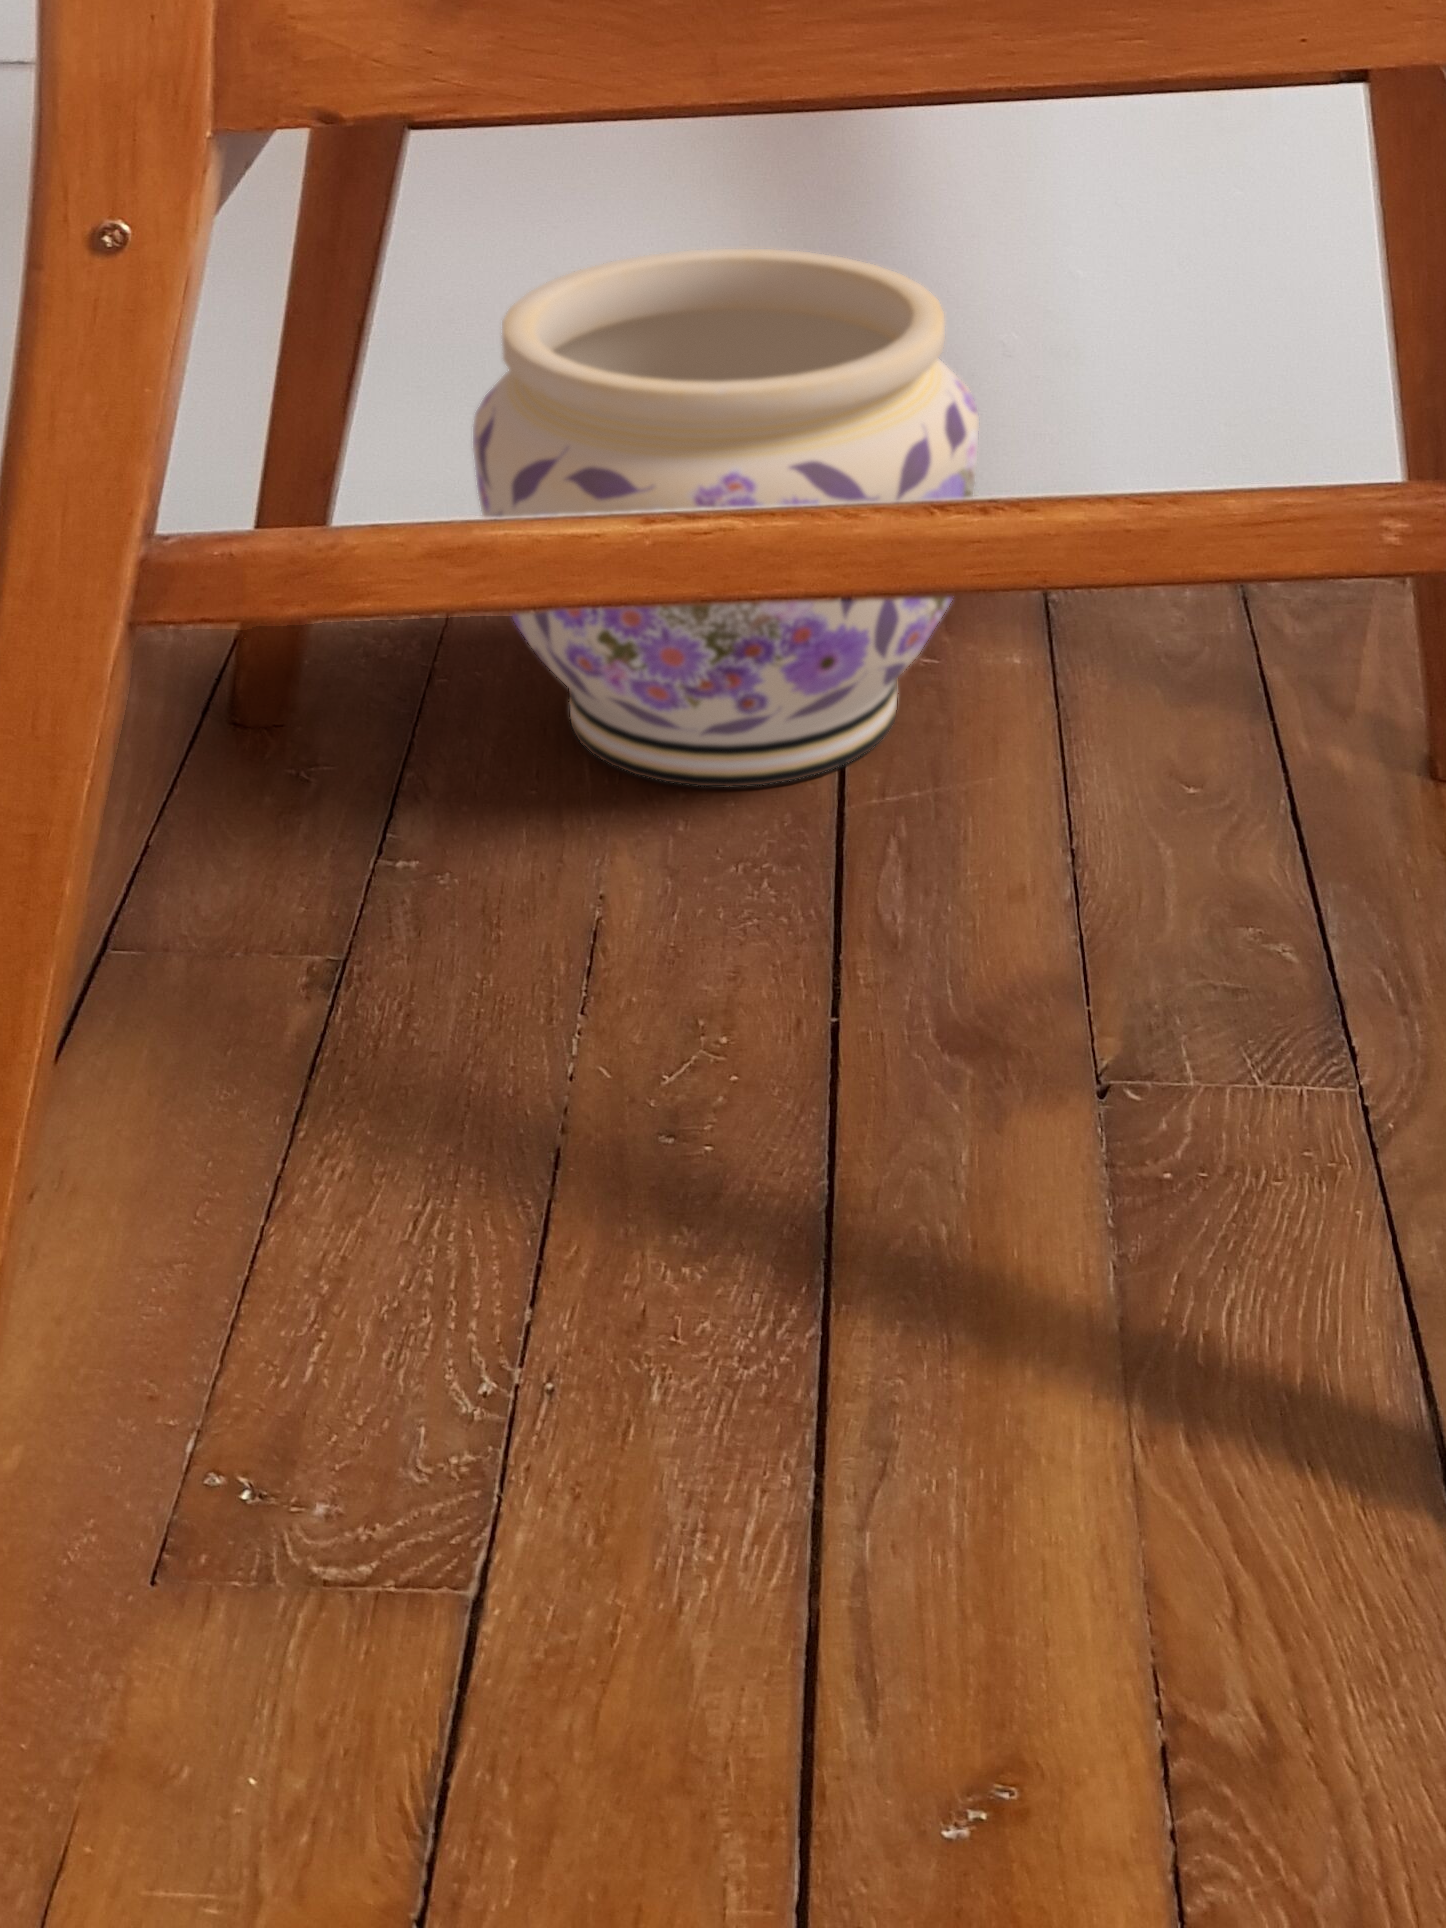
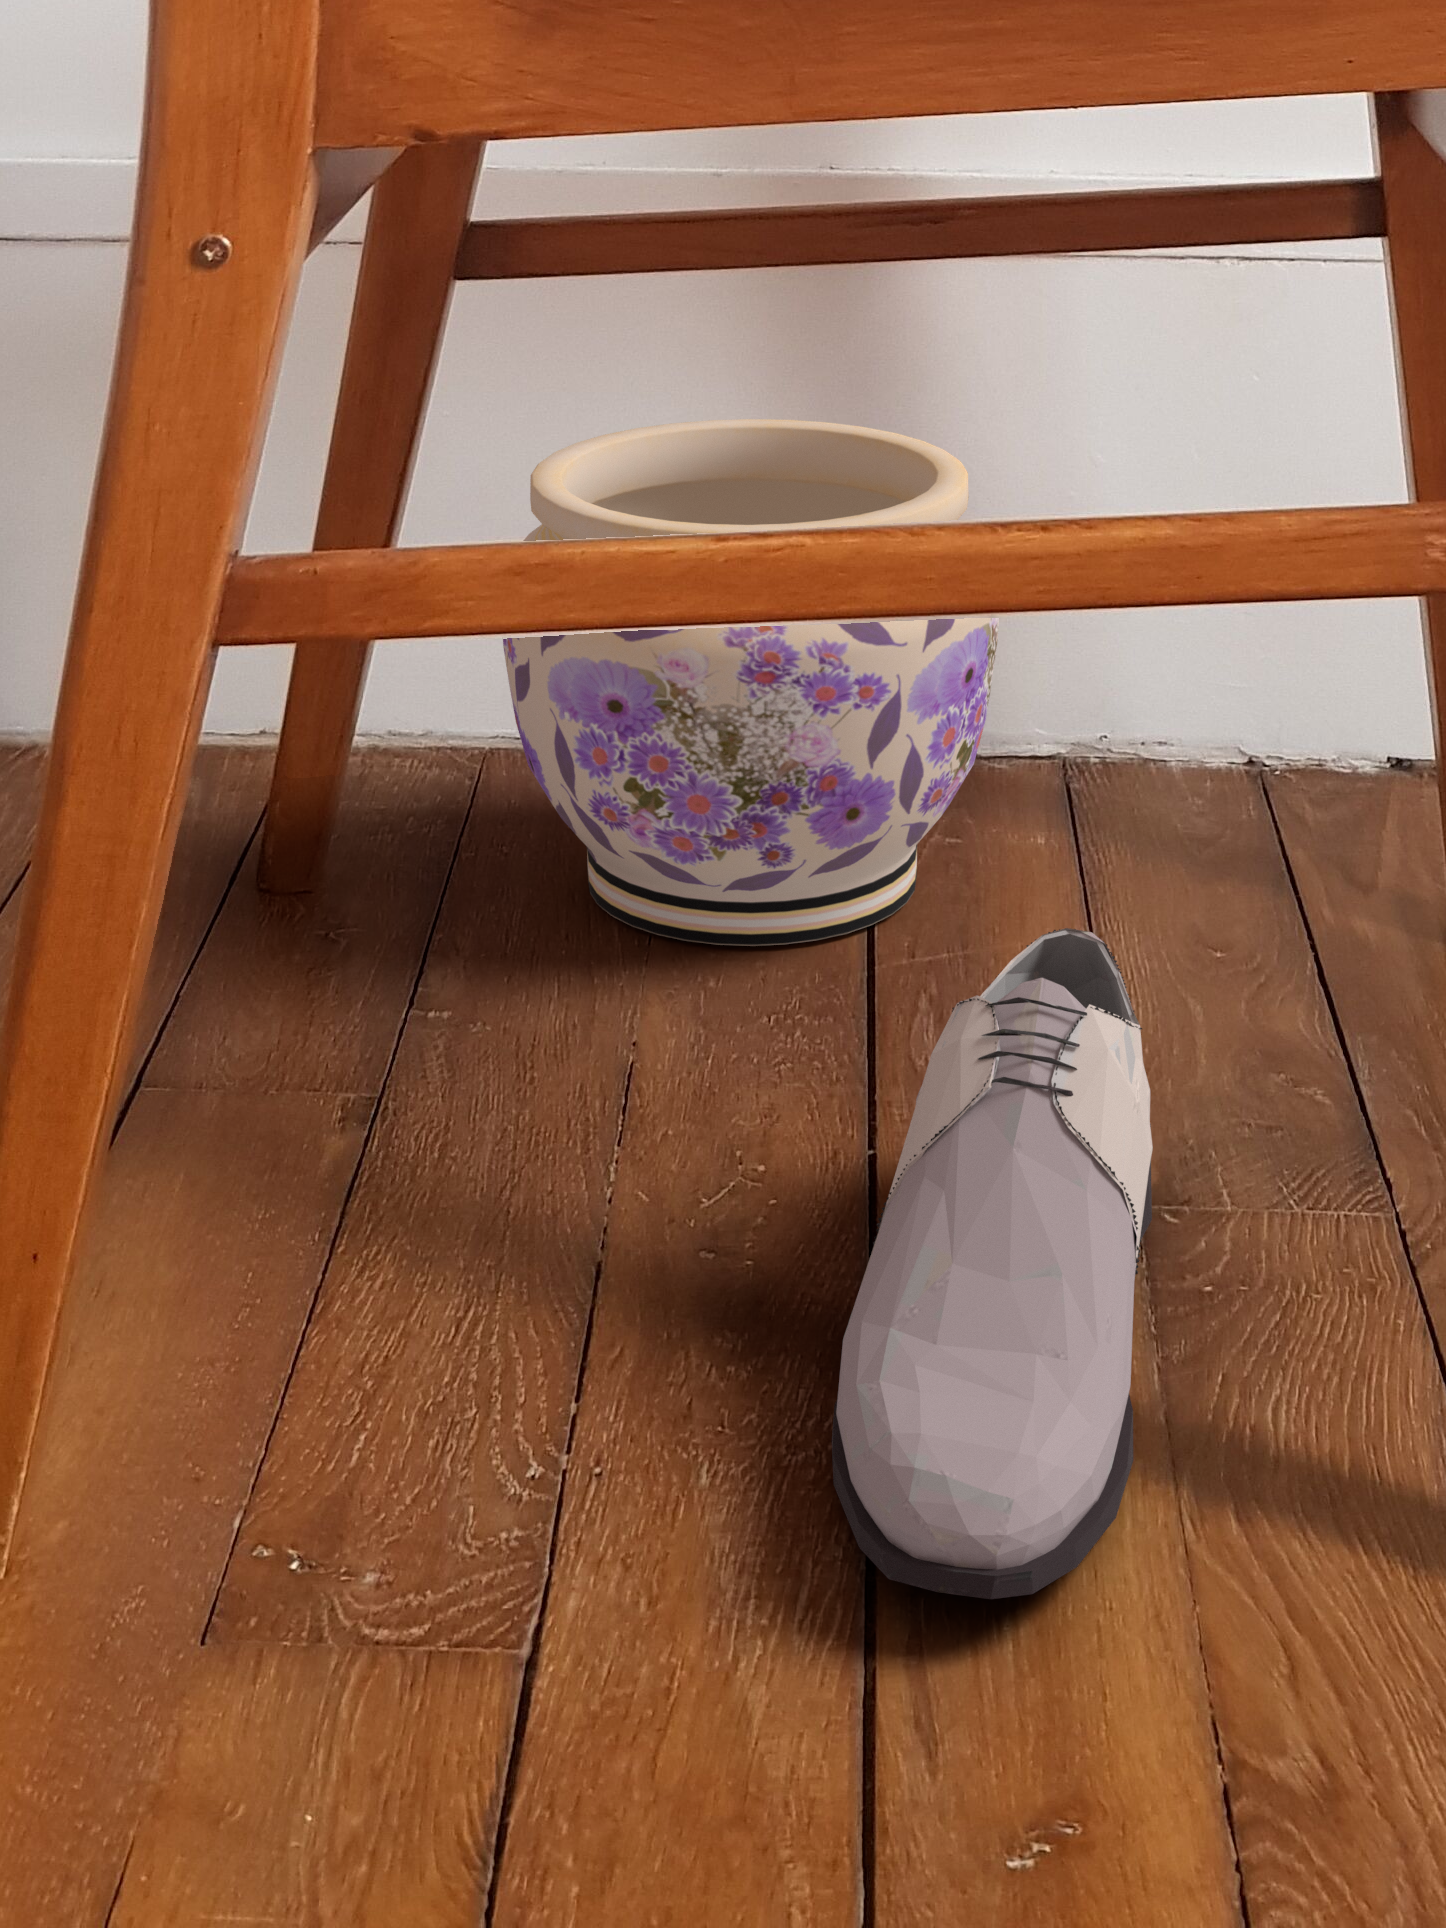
shoe: none [784,812,1115,1546] -> present [832,928,1153,1599]

